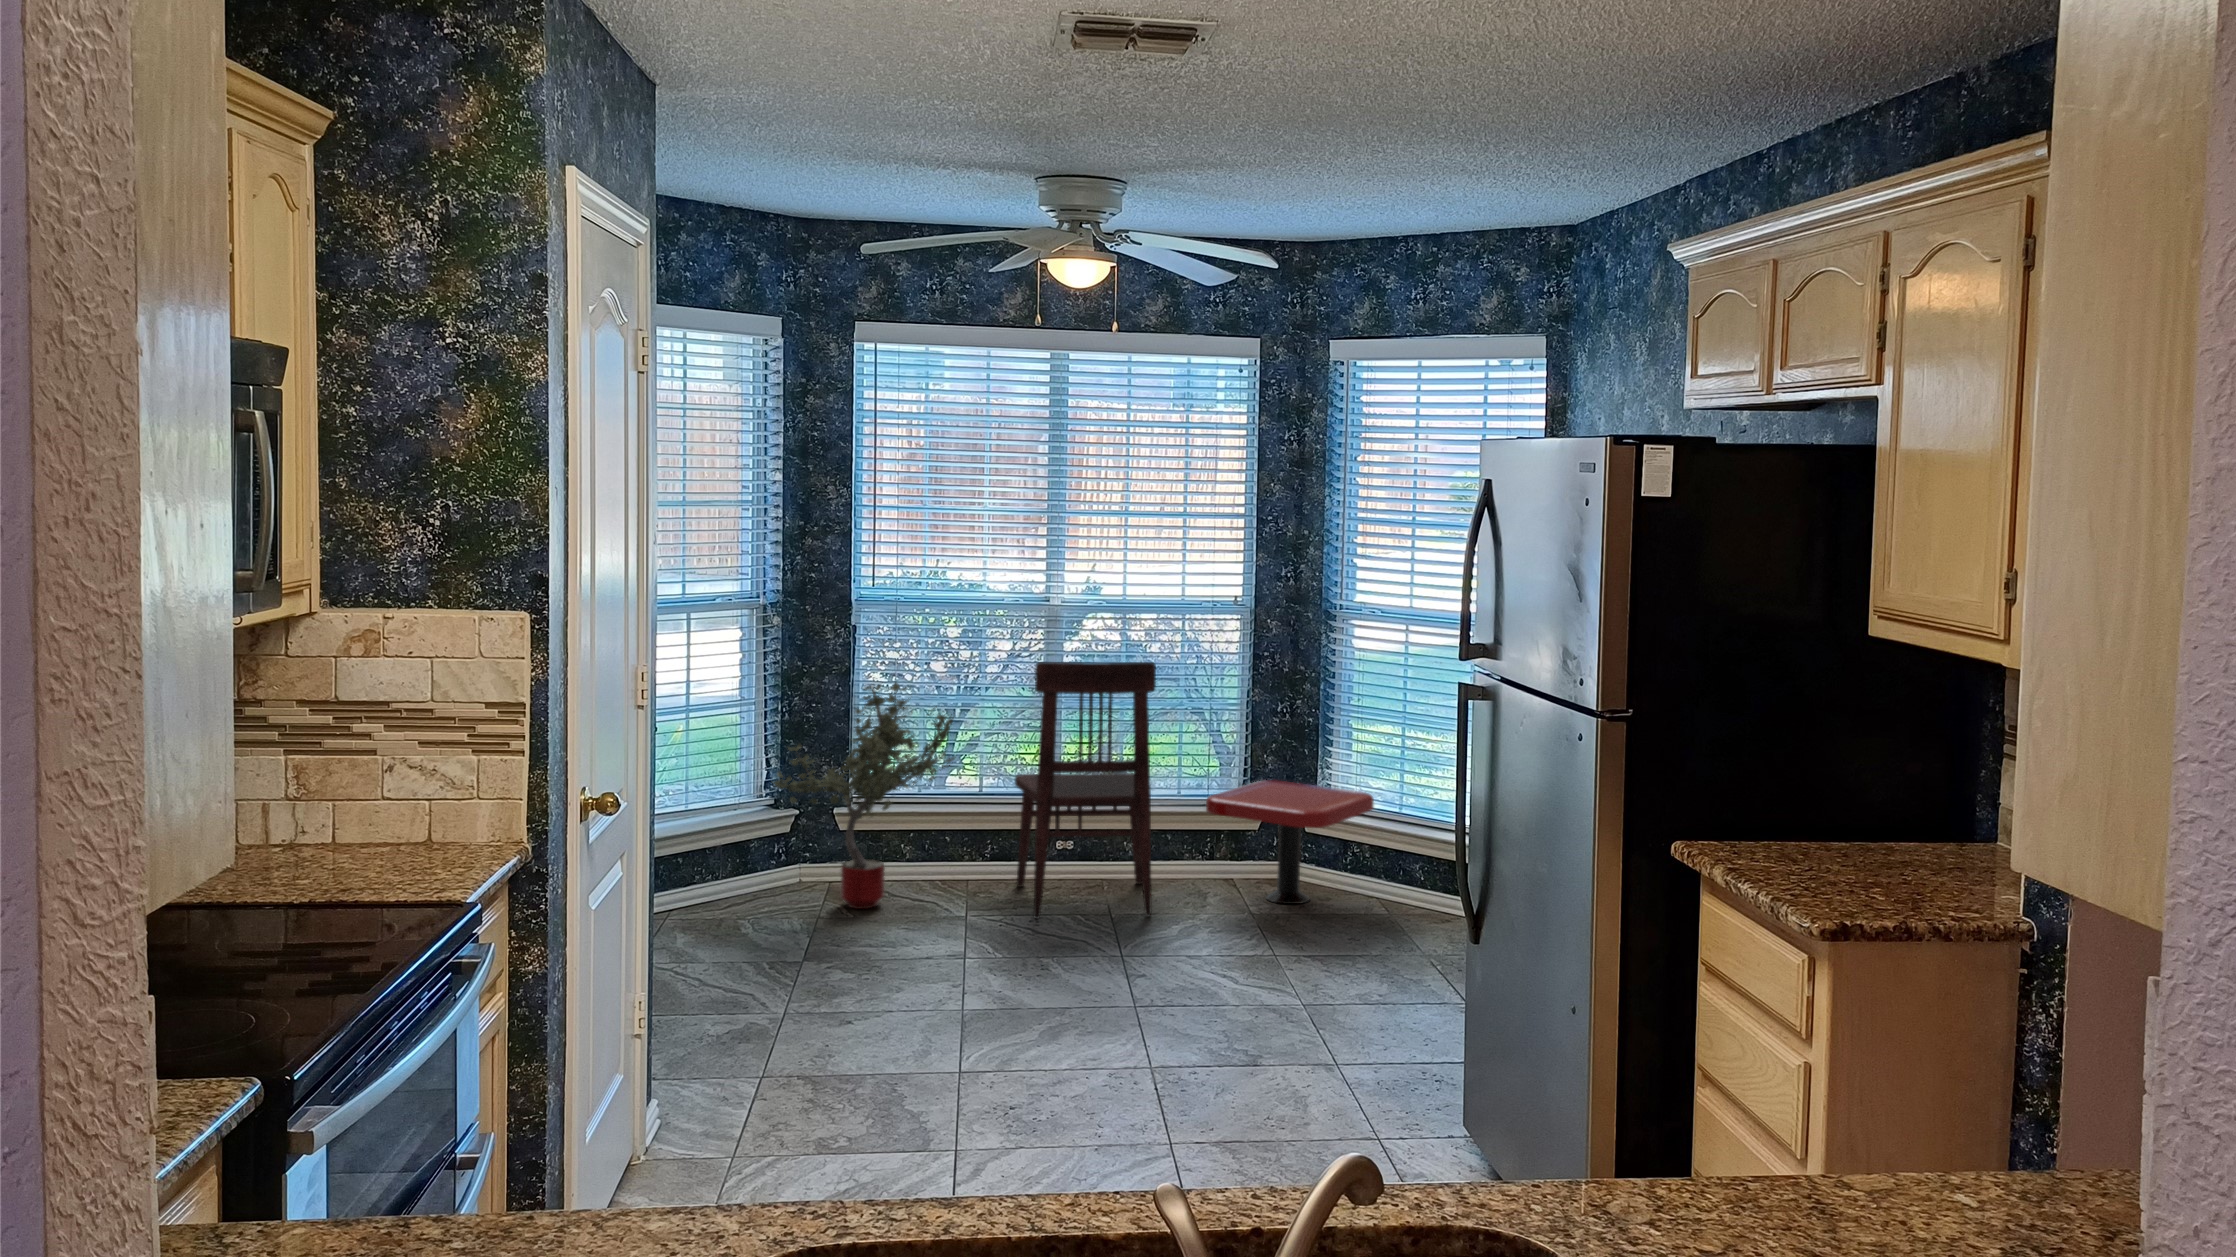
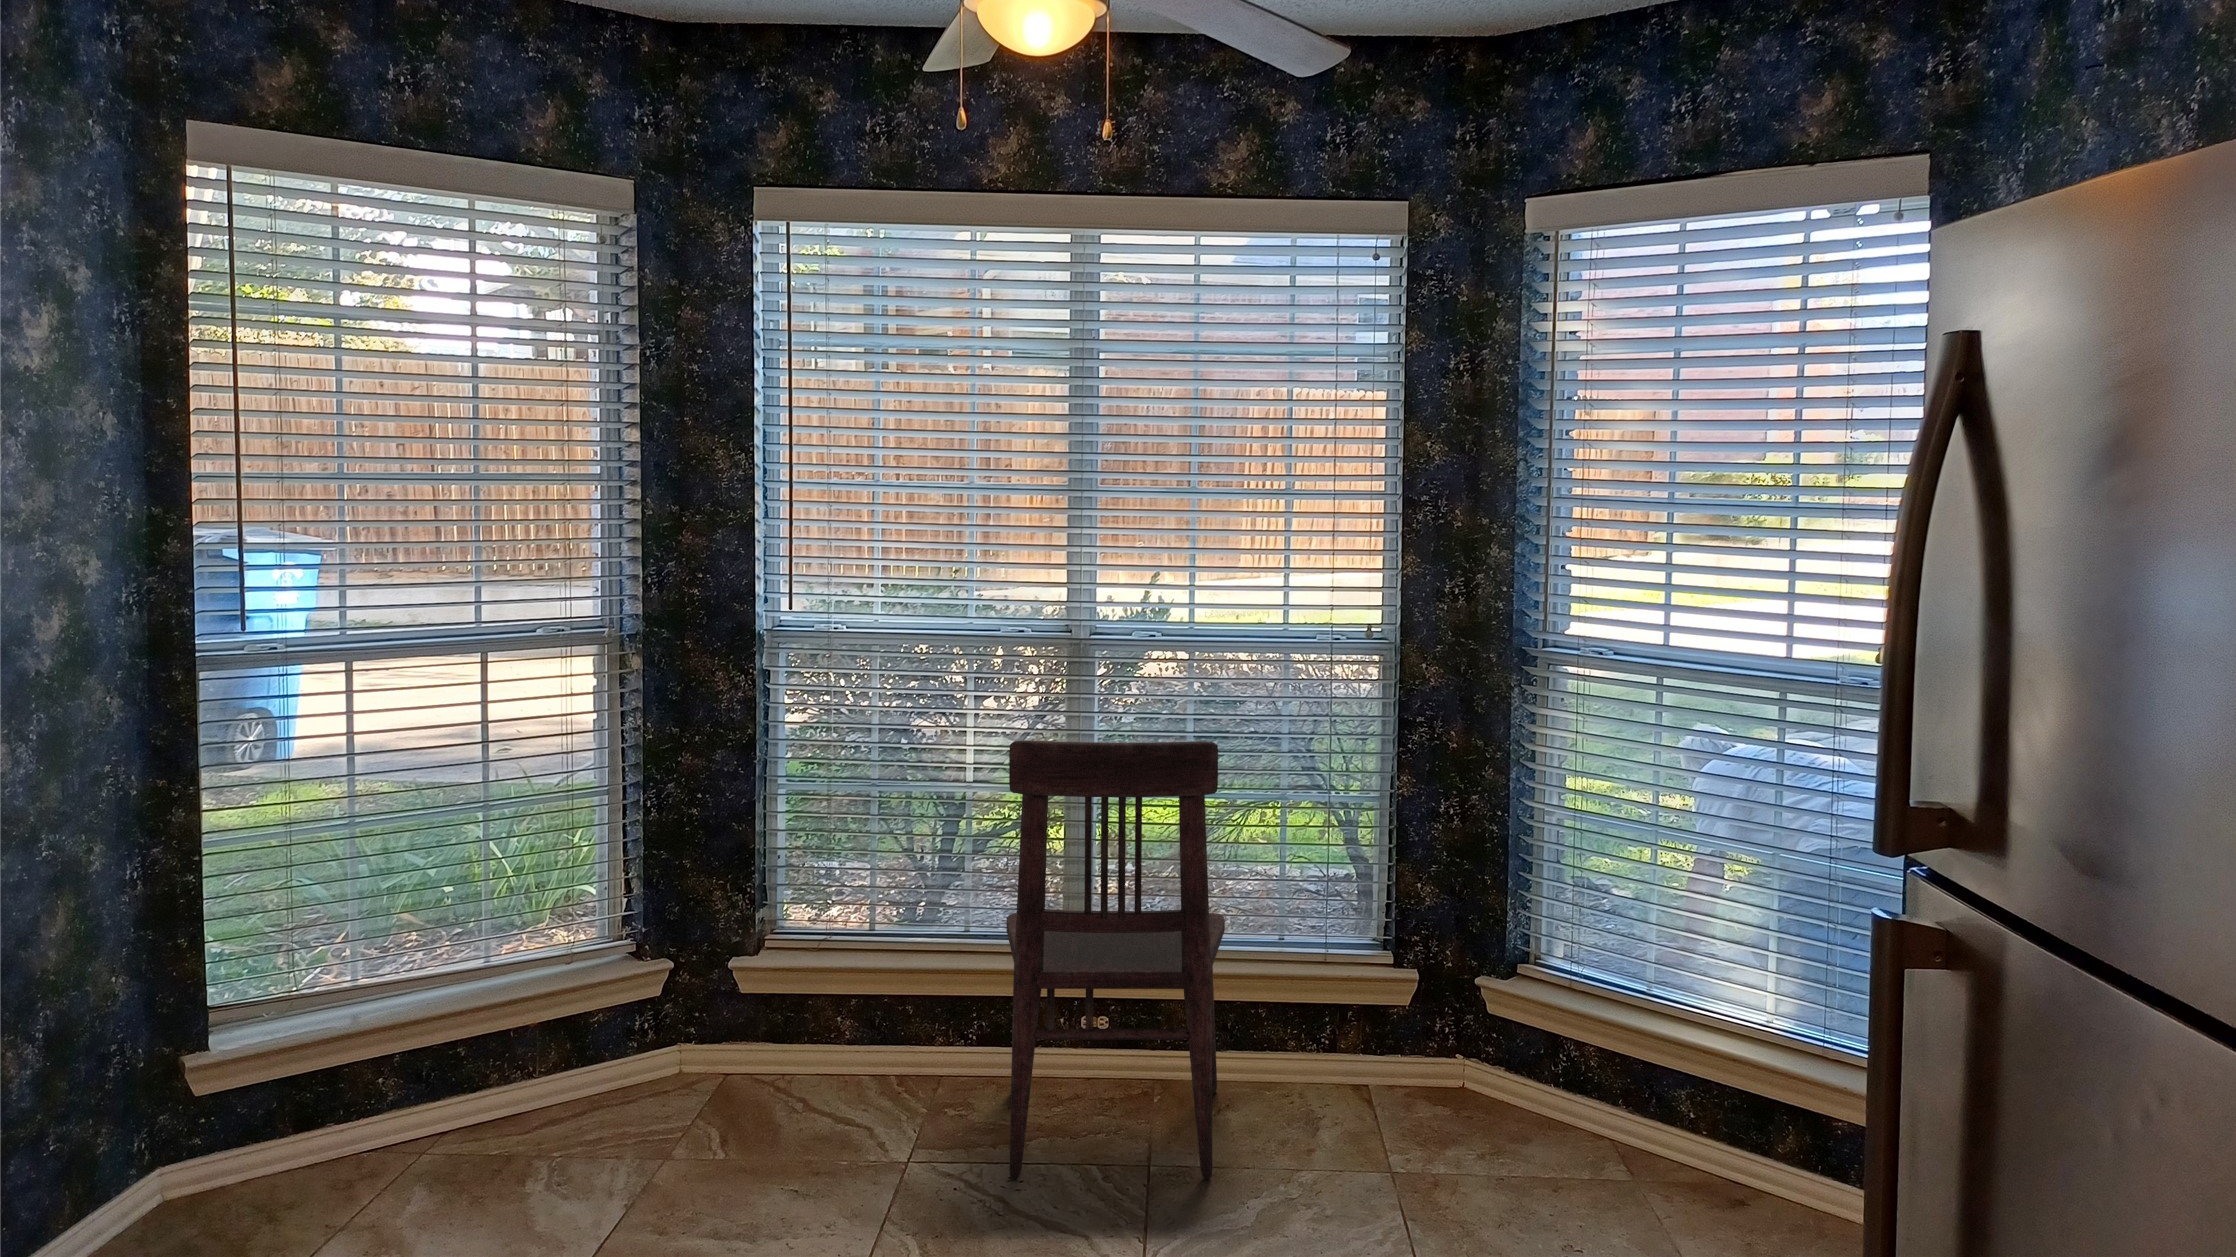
potted tree: present [772,683,955,909] -> none [601,765,893,1141]
pedestal table: present [1206,780,1374,904] -> none [1313,926,1603,1155]

